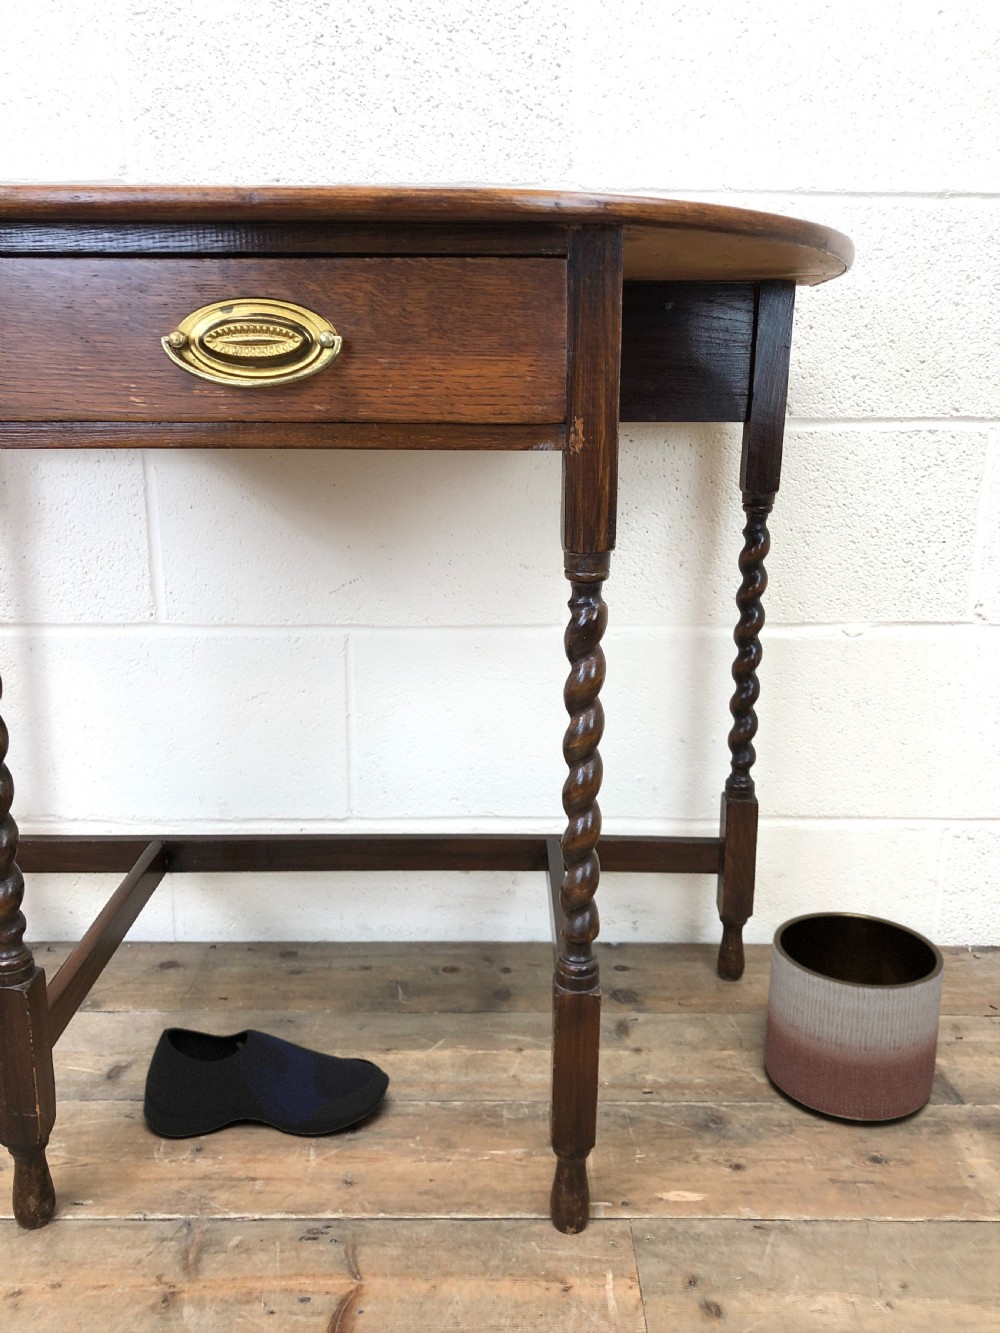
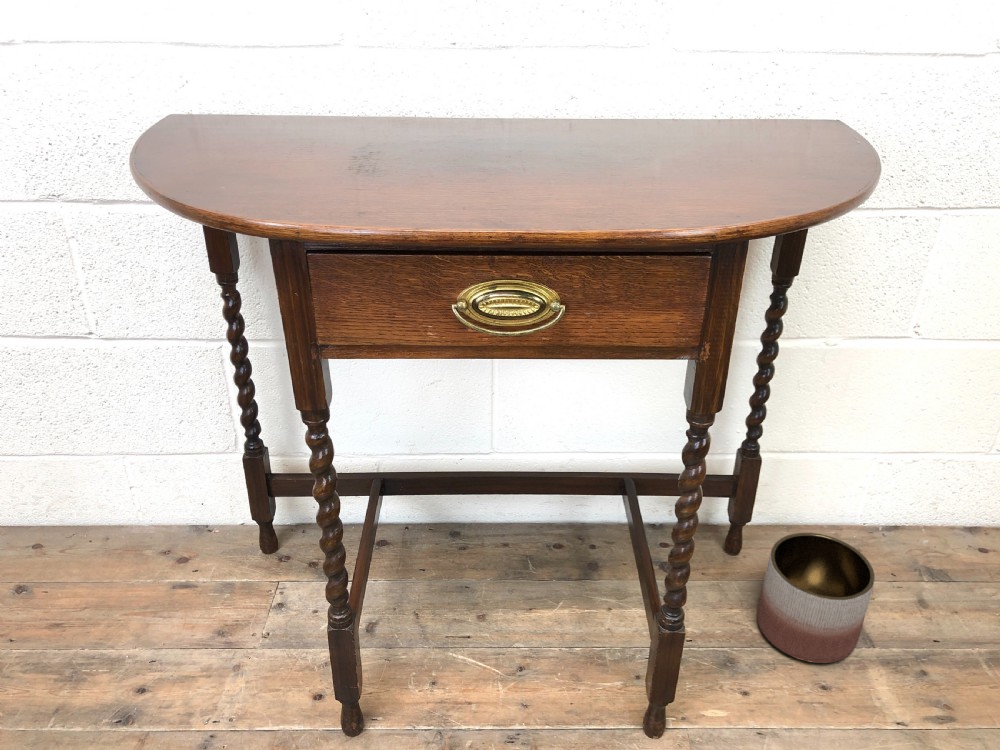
shoe: present [143,1027,389,1137] -> none [397,614,540,674]

